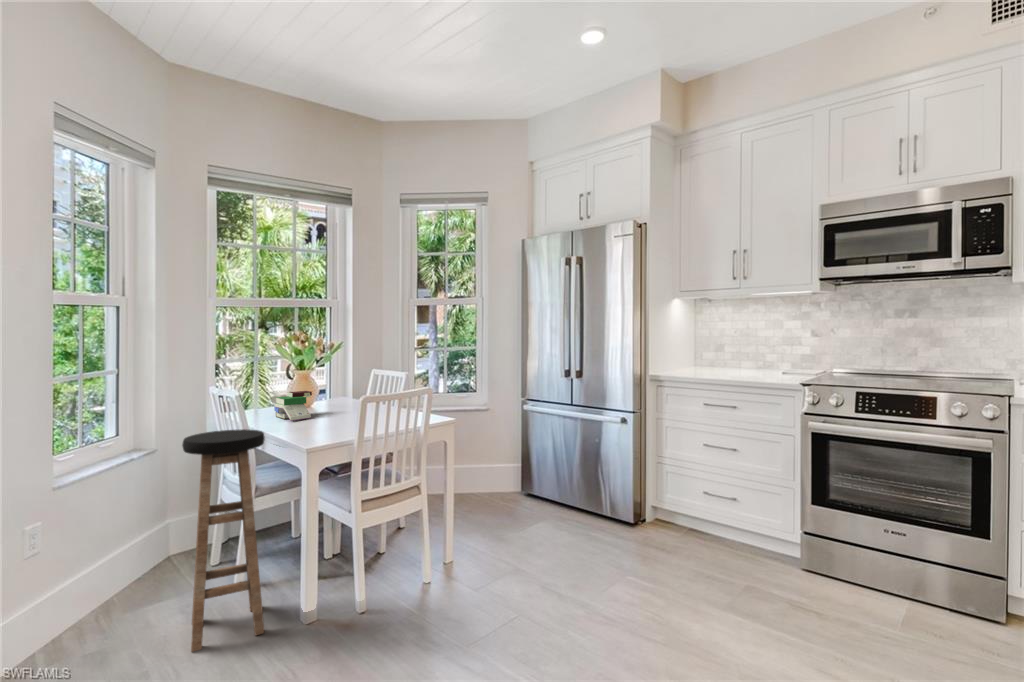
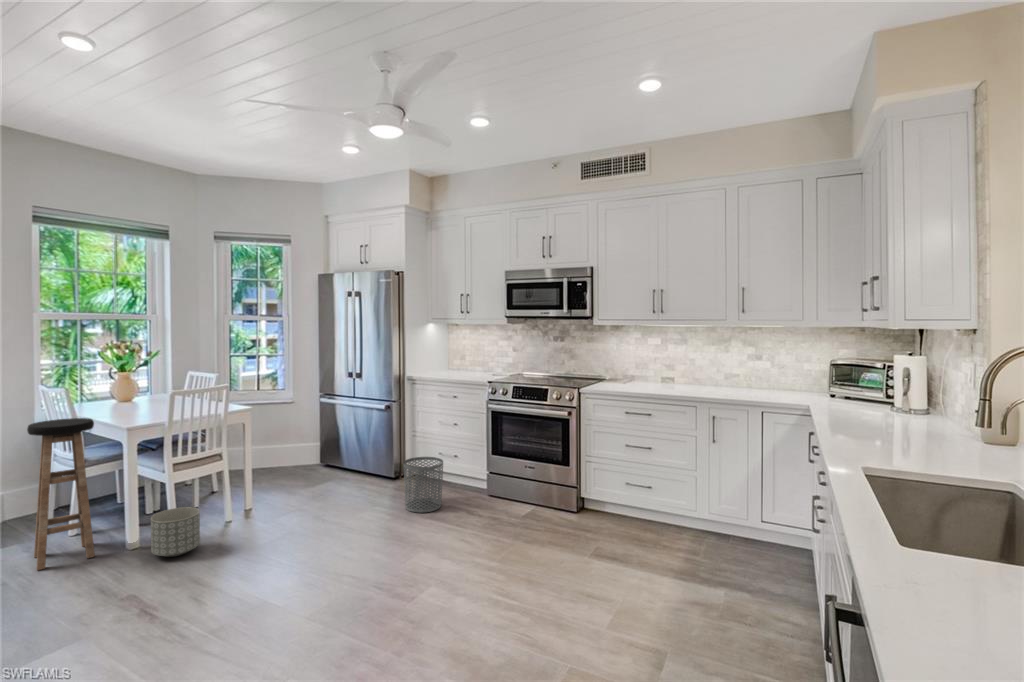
book: present [274,391,312,421] -> none [100,389,133,412]
waste bin: none [678,502,744,595] -> present [404,457,443,513]
planter: none [337,567,402,649] -> present [151,507,200,557]

